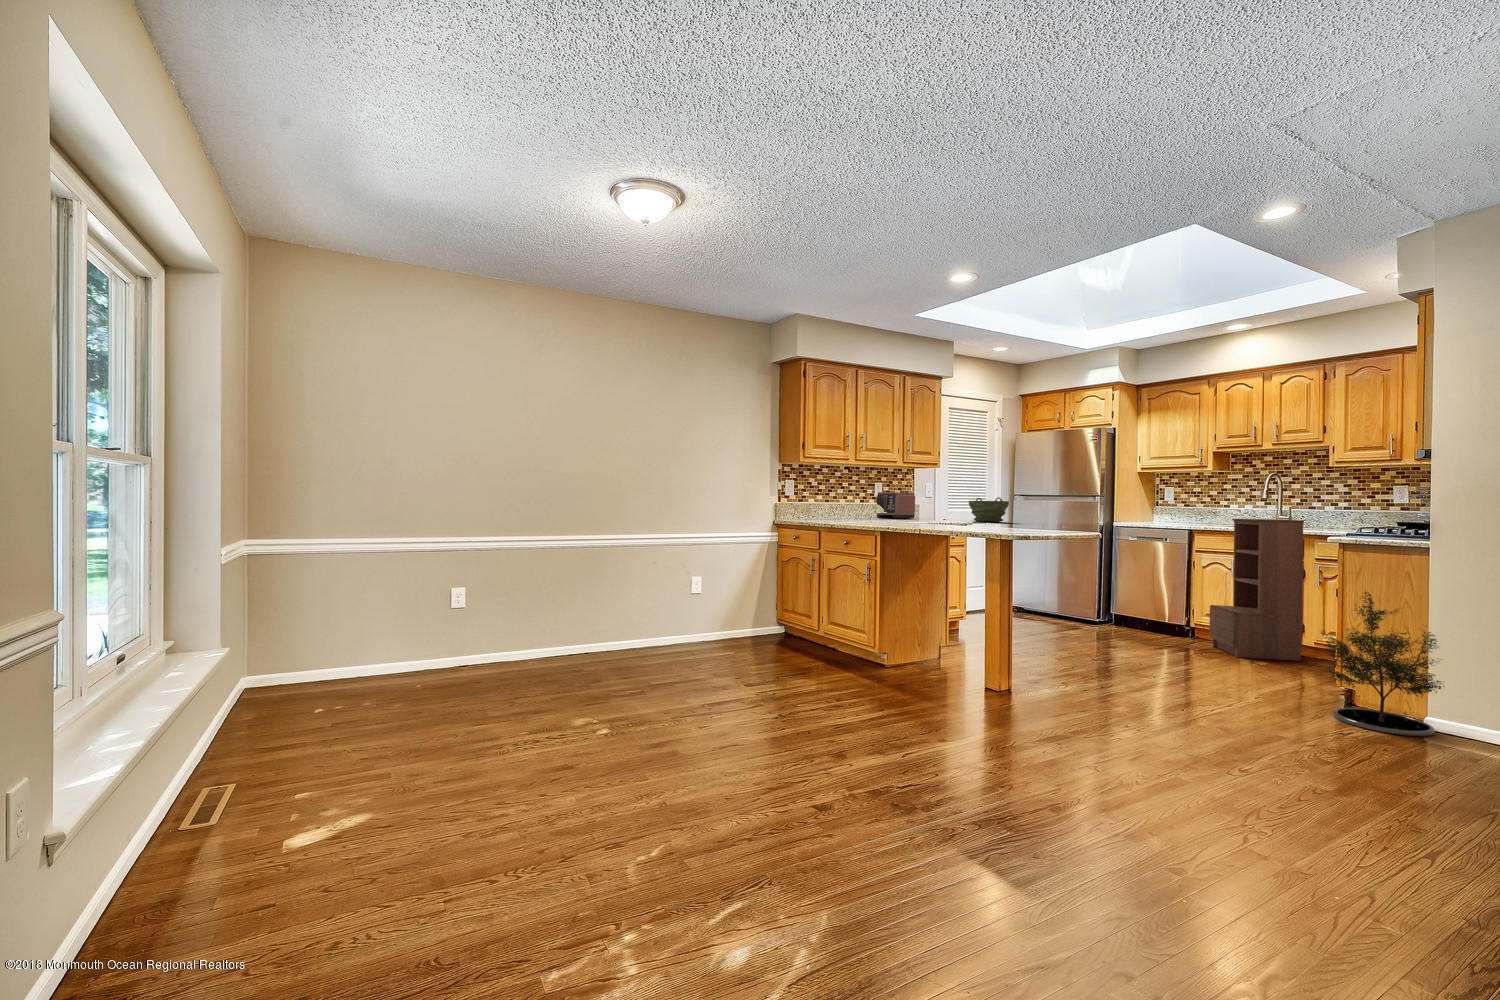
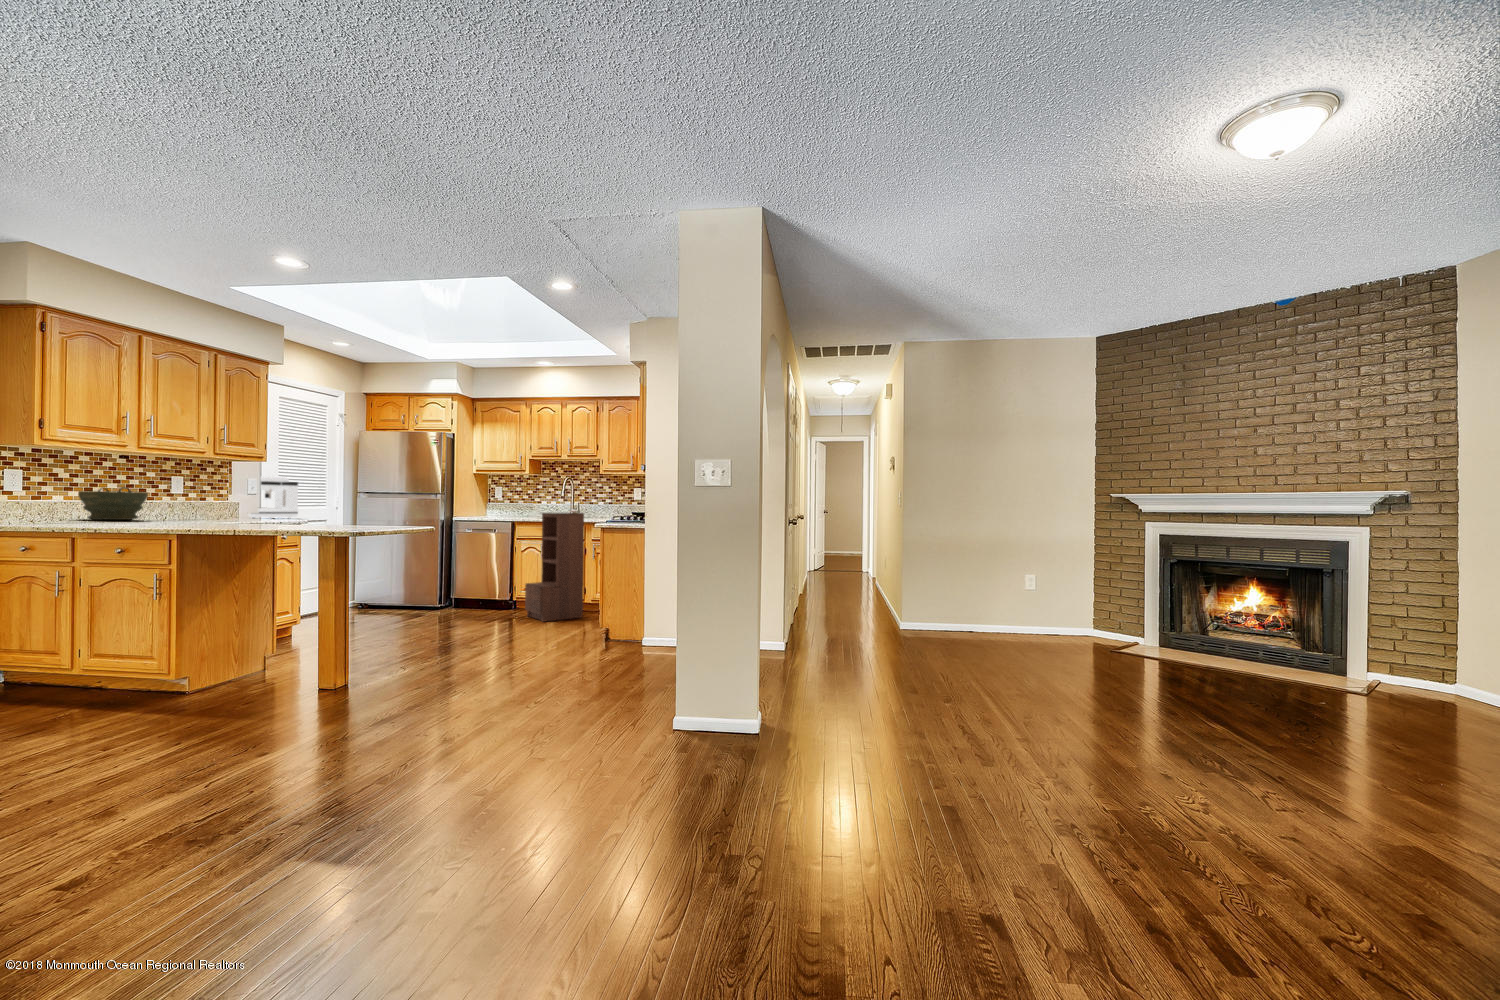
coffee maker: none [924,481,966,518] -> present [248,476,298,518]
toaster: present [876,492,915,518] -> none [171,489,230,520]
bowl: present [969,497,1009,522] -> present [78,487,148,520]
potted tree: present [1321,592,1444,736] -> none [583,560,648,654]

